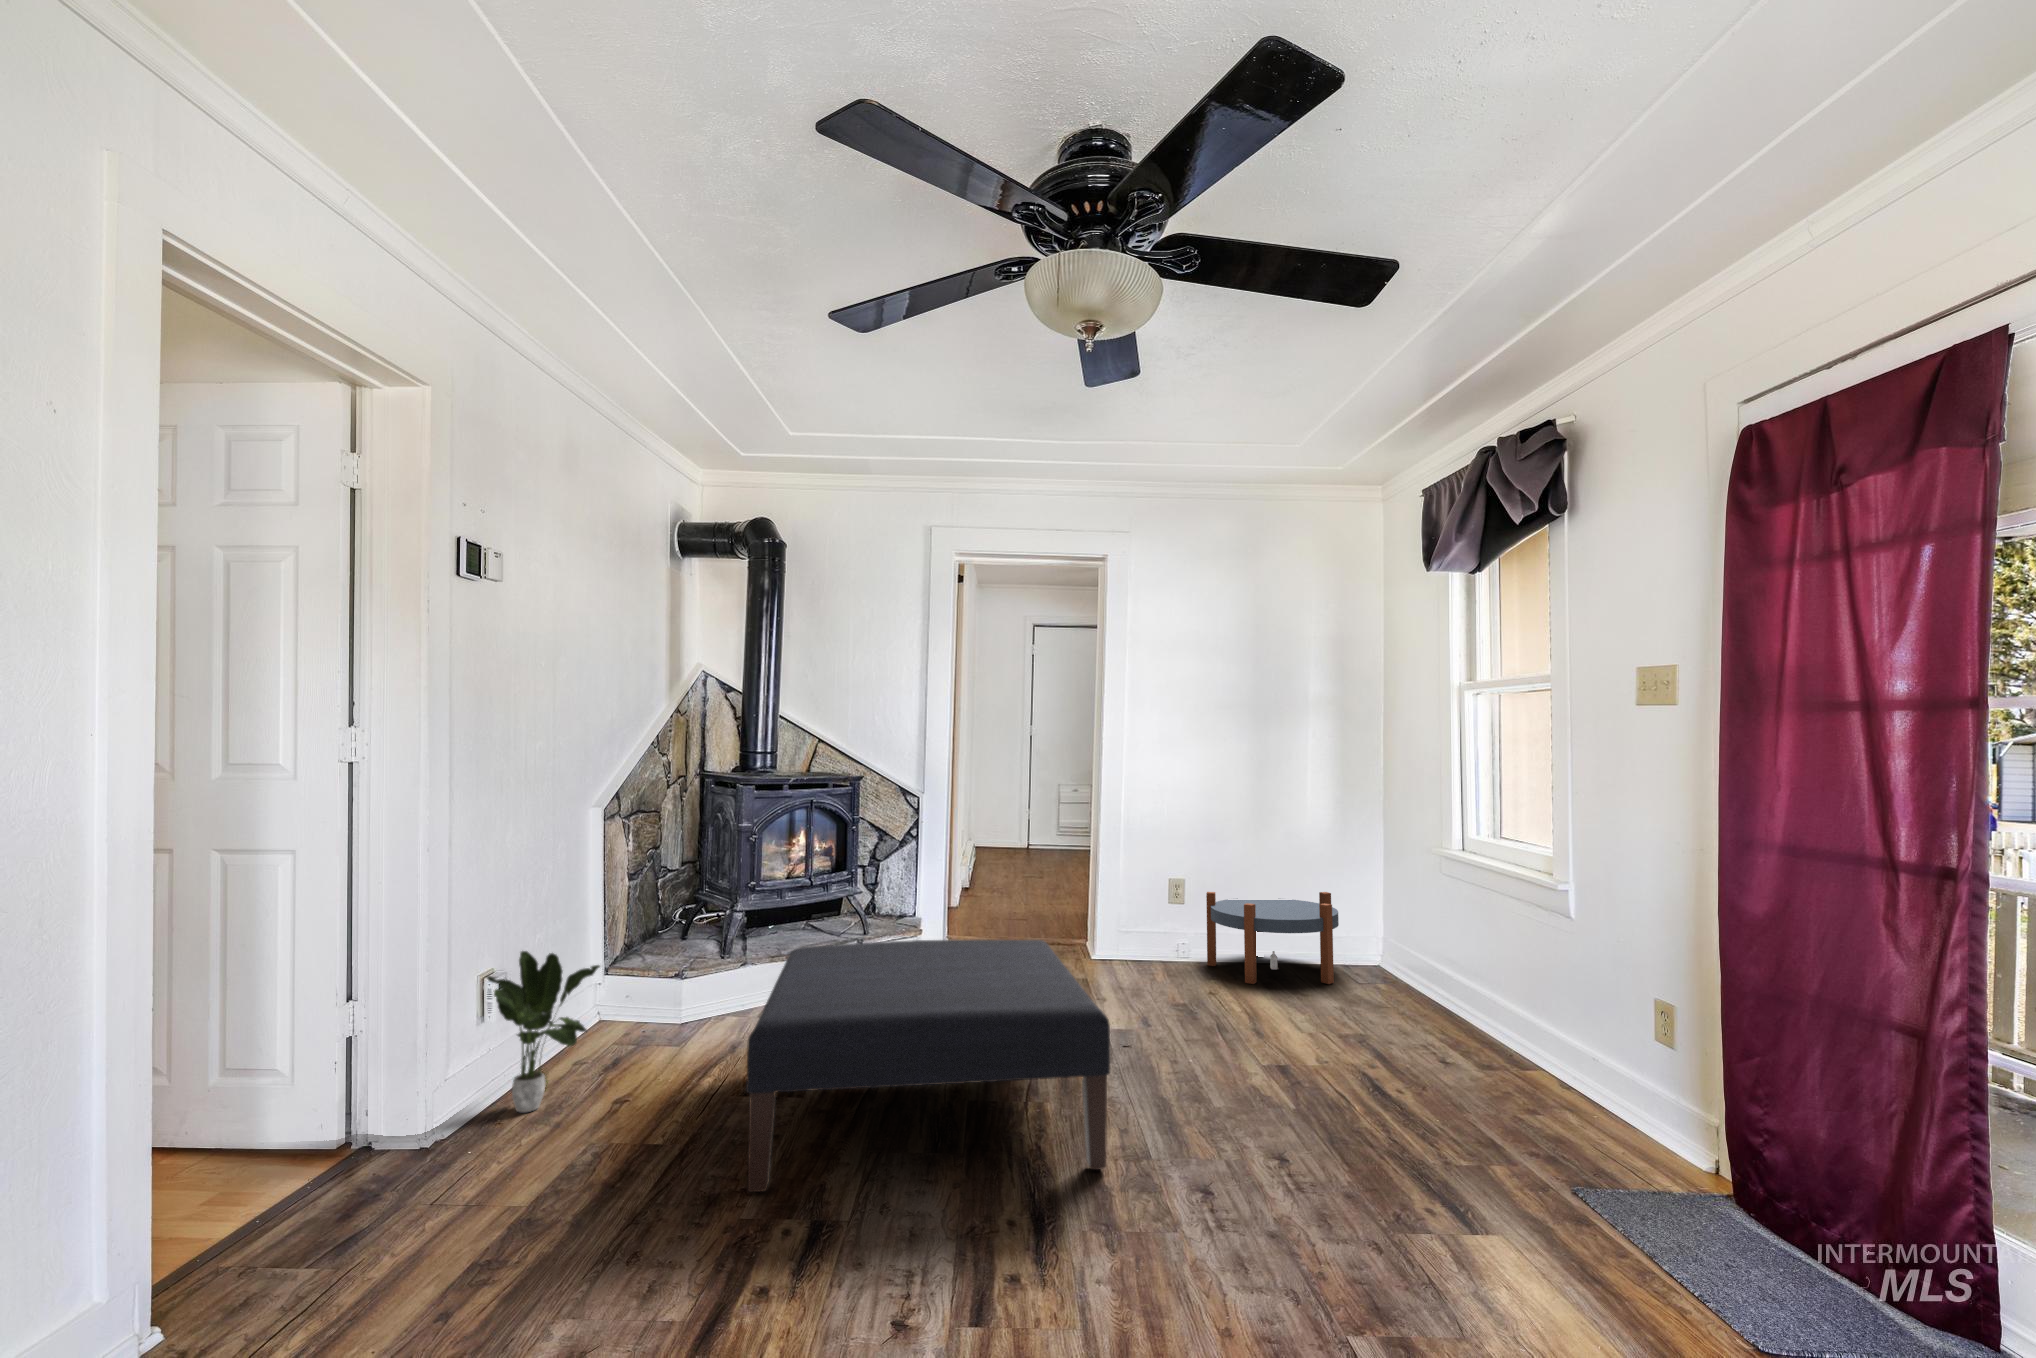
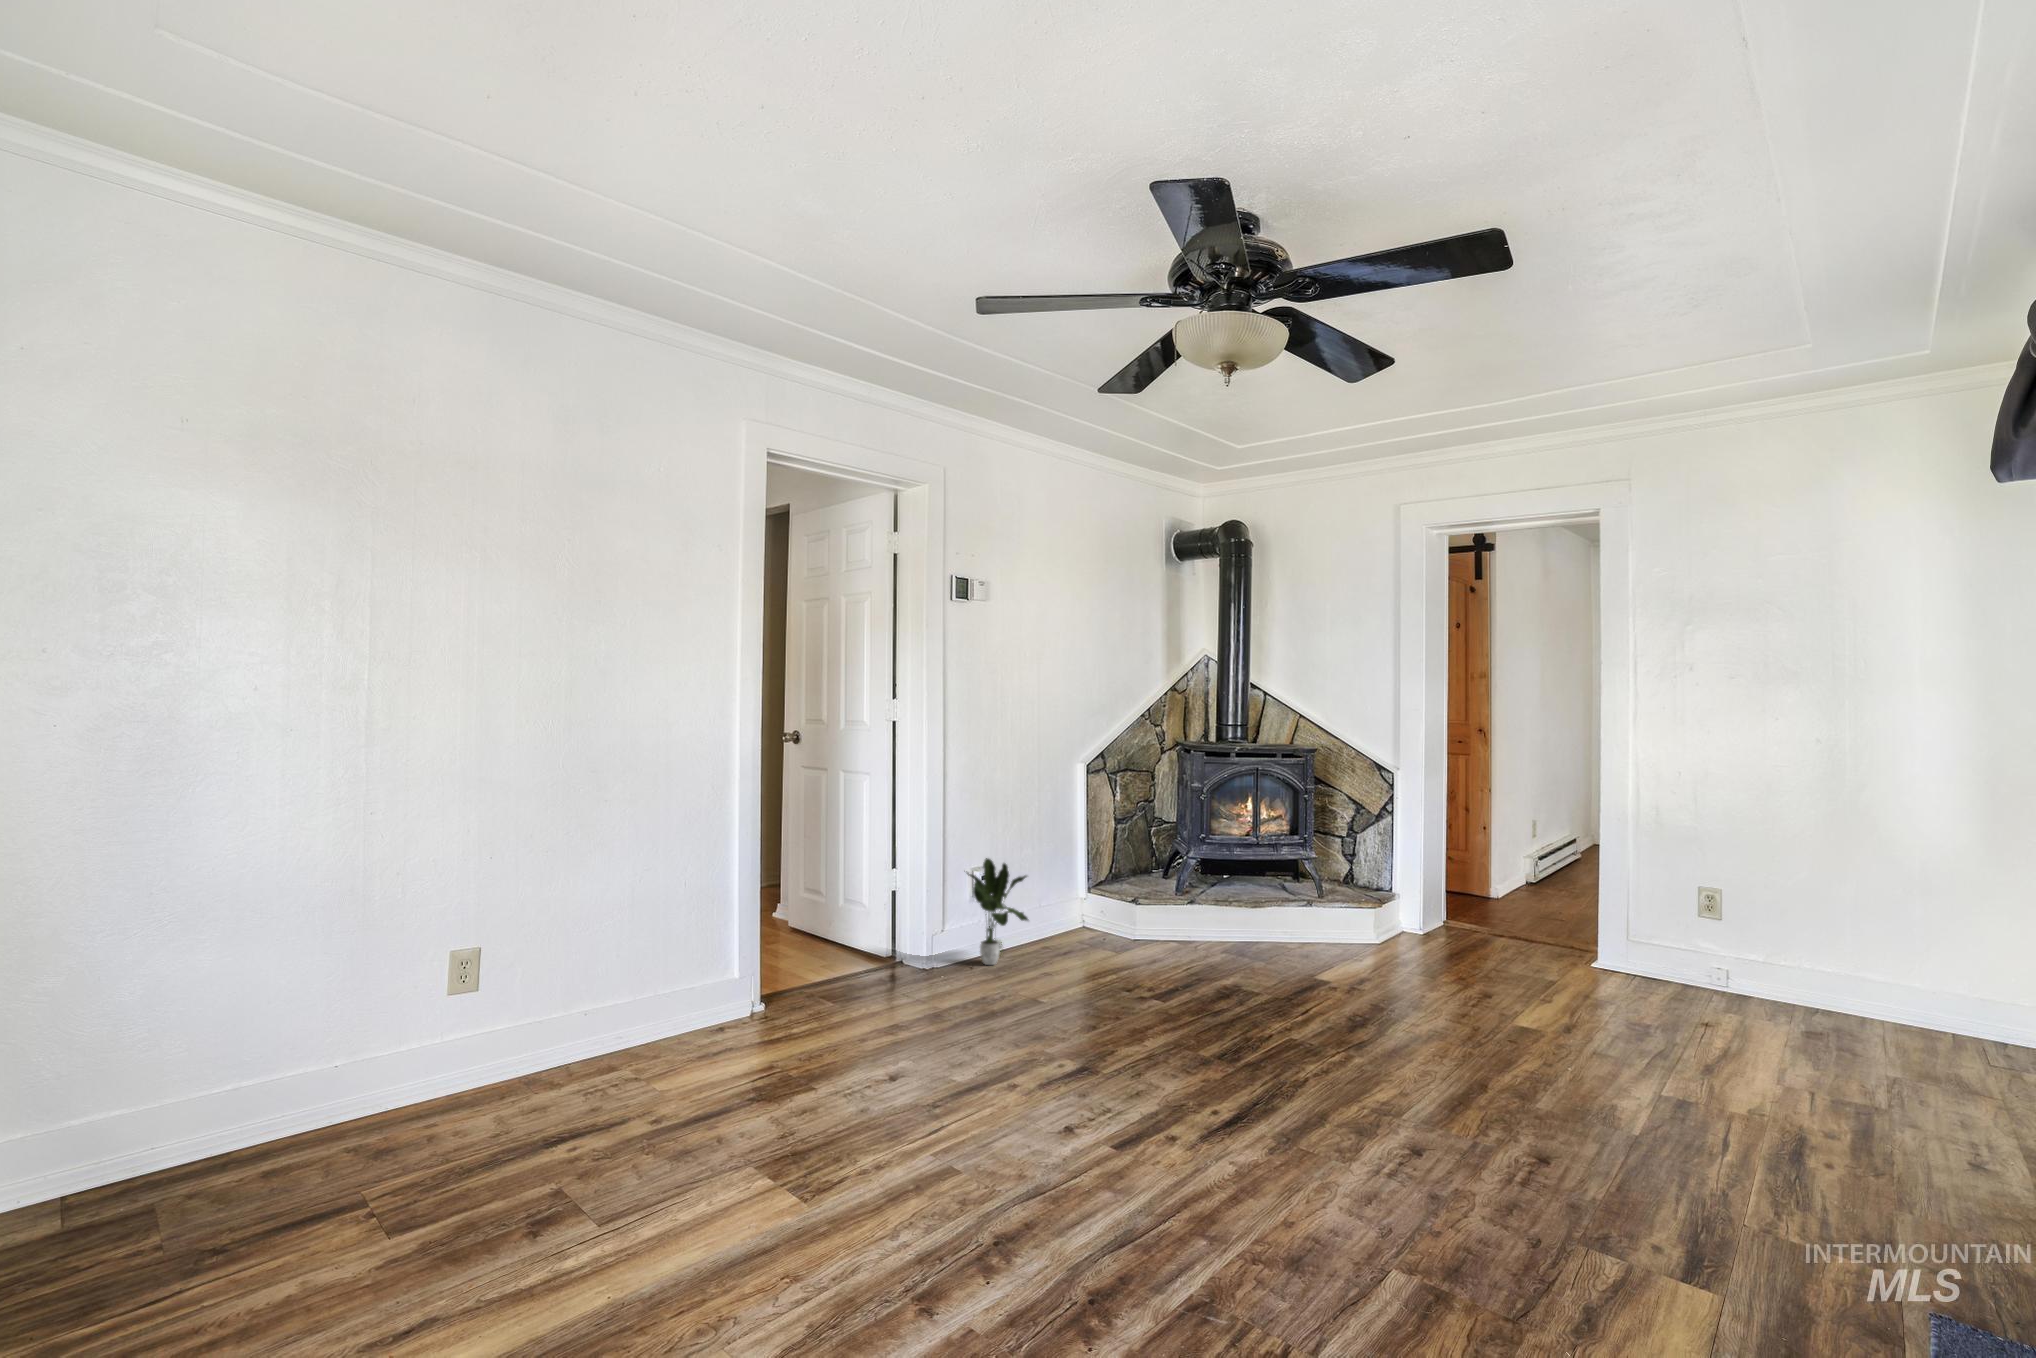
side table: present [1206,892,1339,984] -> none [1727,916,1948,1065]
ottoman: present [746,940,1110,1192] -> none [1039,888,1387,1113]

